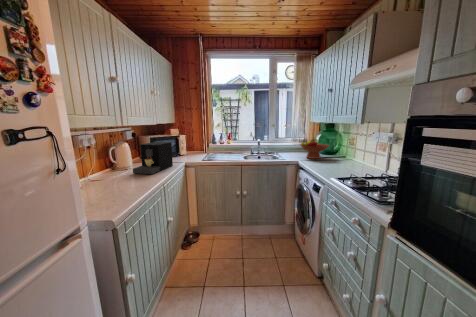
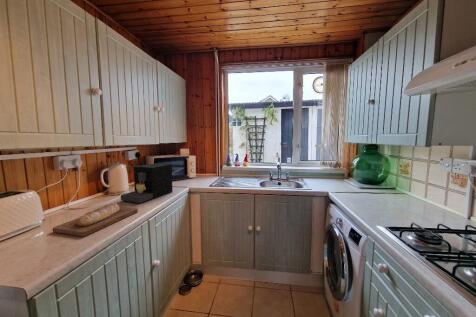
fruit bowl: present [301,140,329,159] -> none [331,165,372,190]
bread loaf: none [97,174,155,196] -> present [53,203,138,237]

